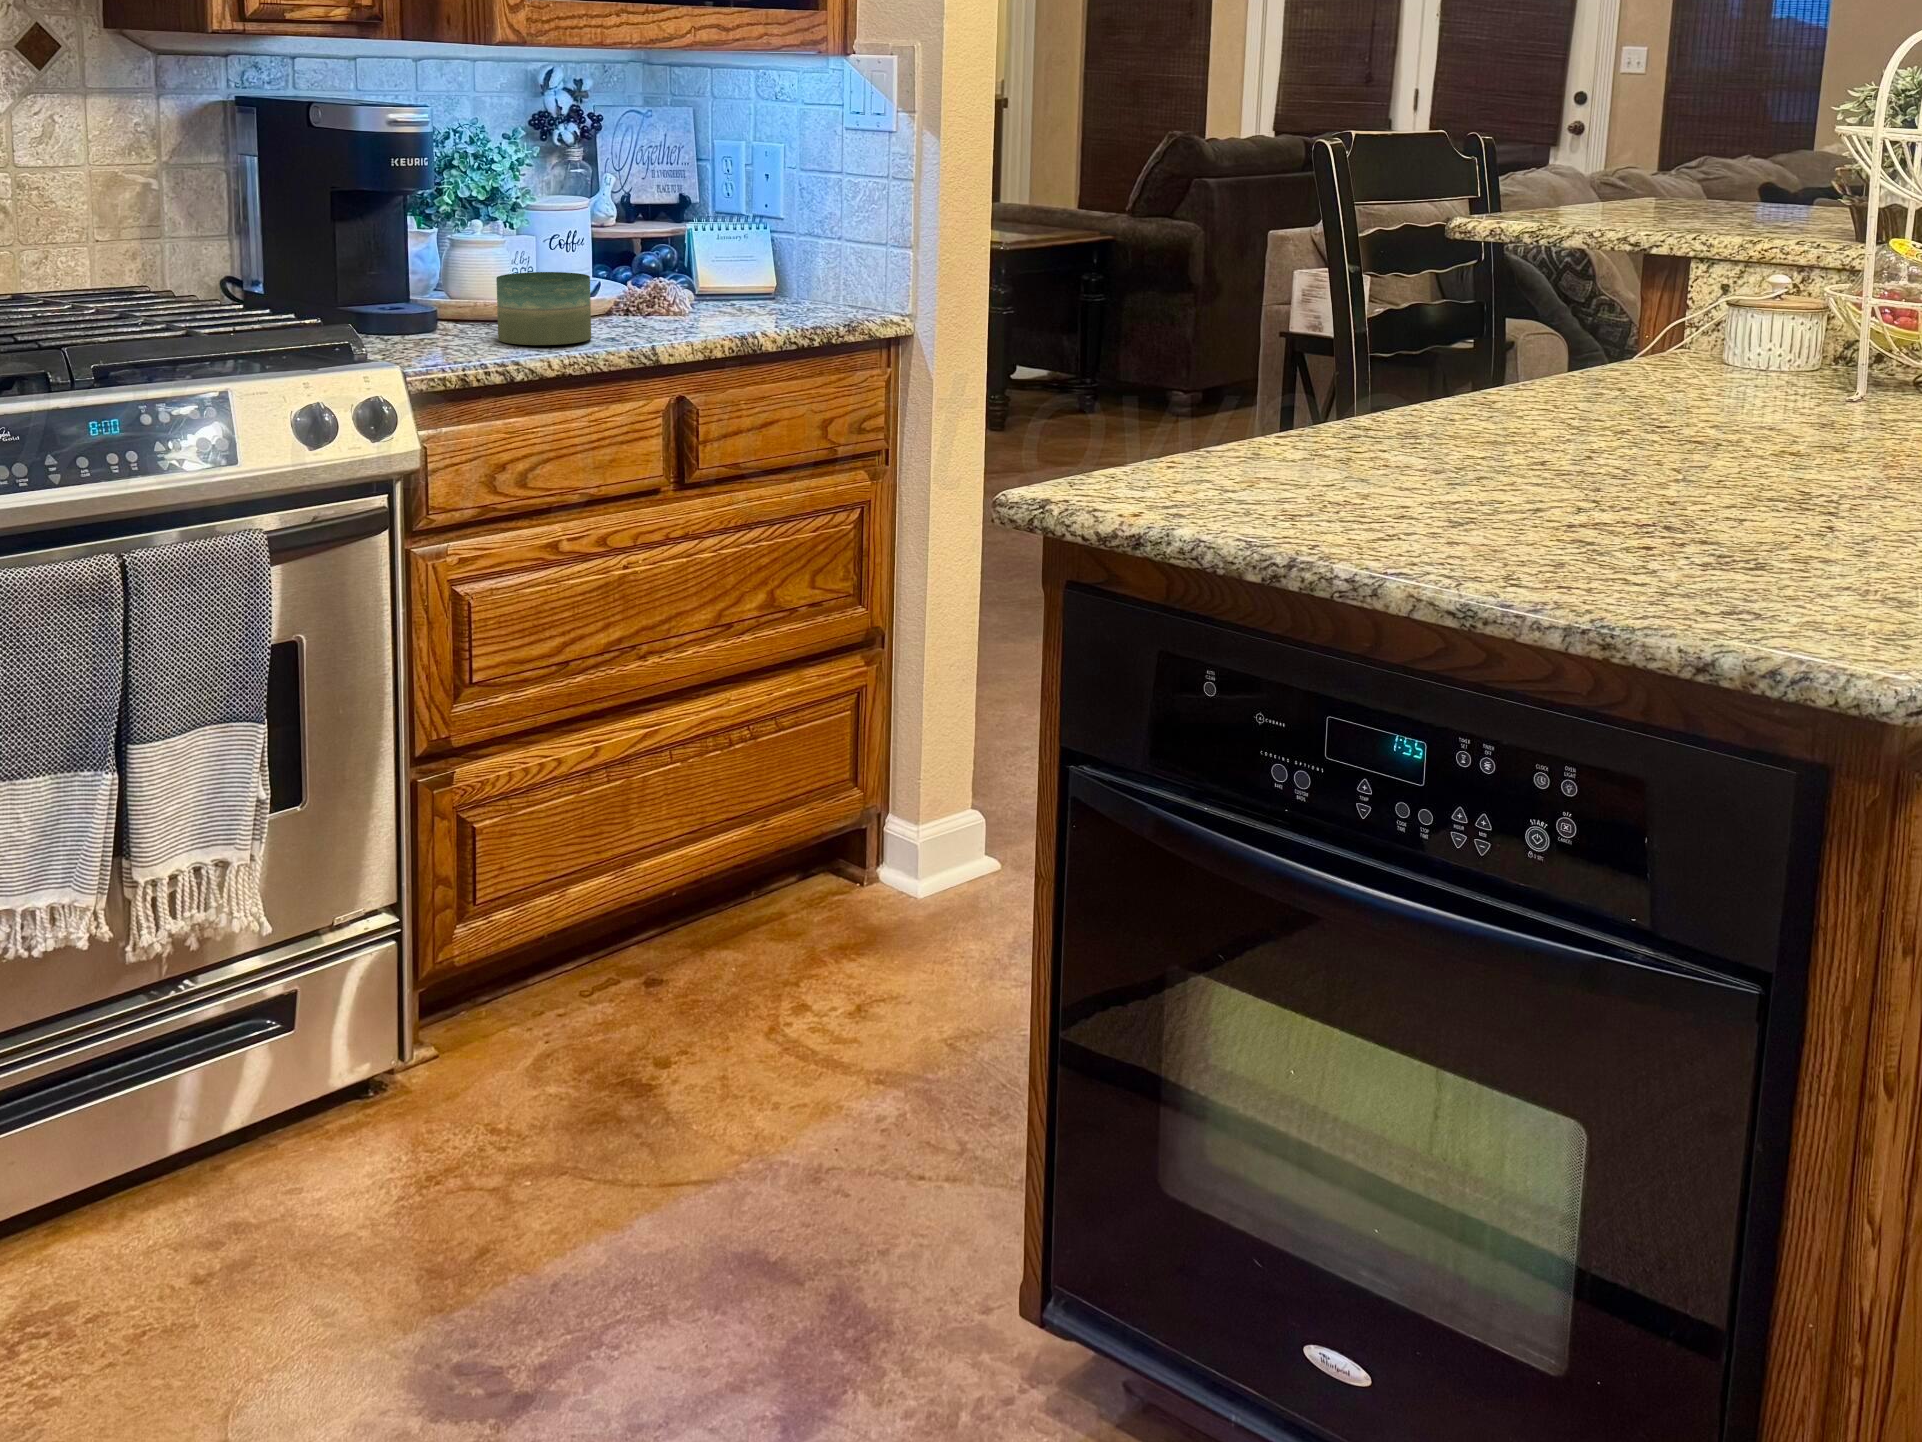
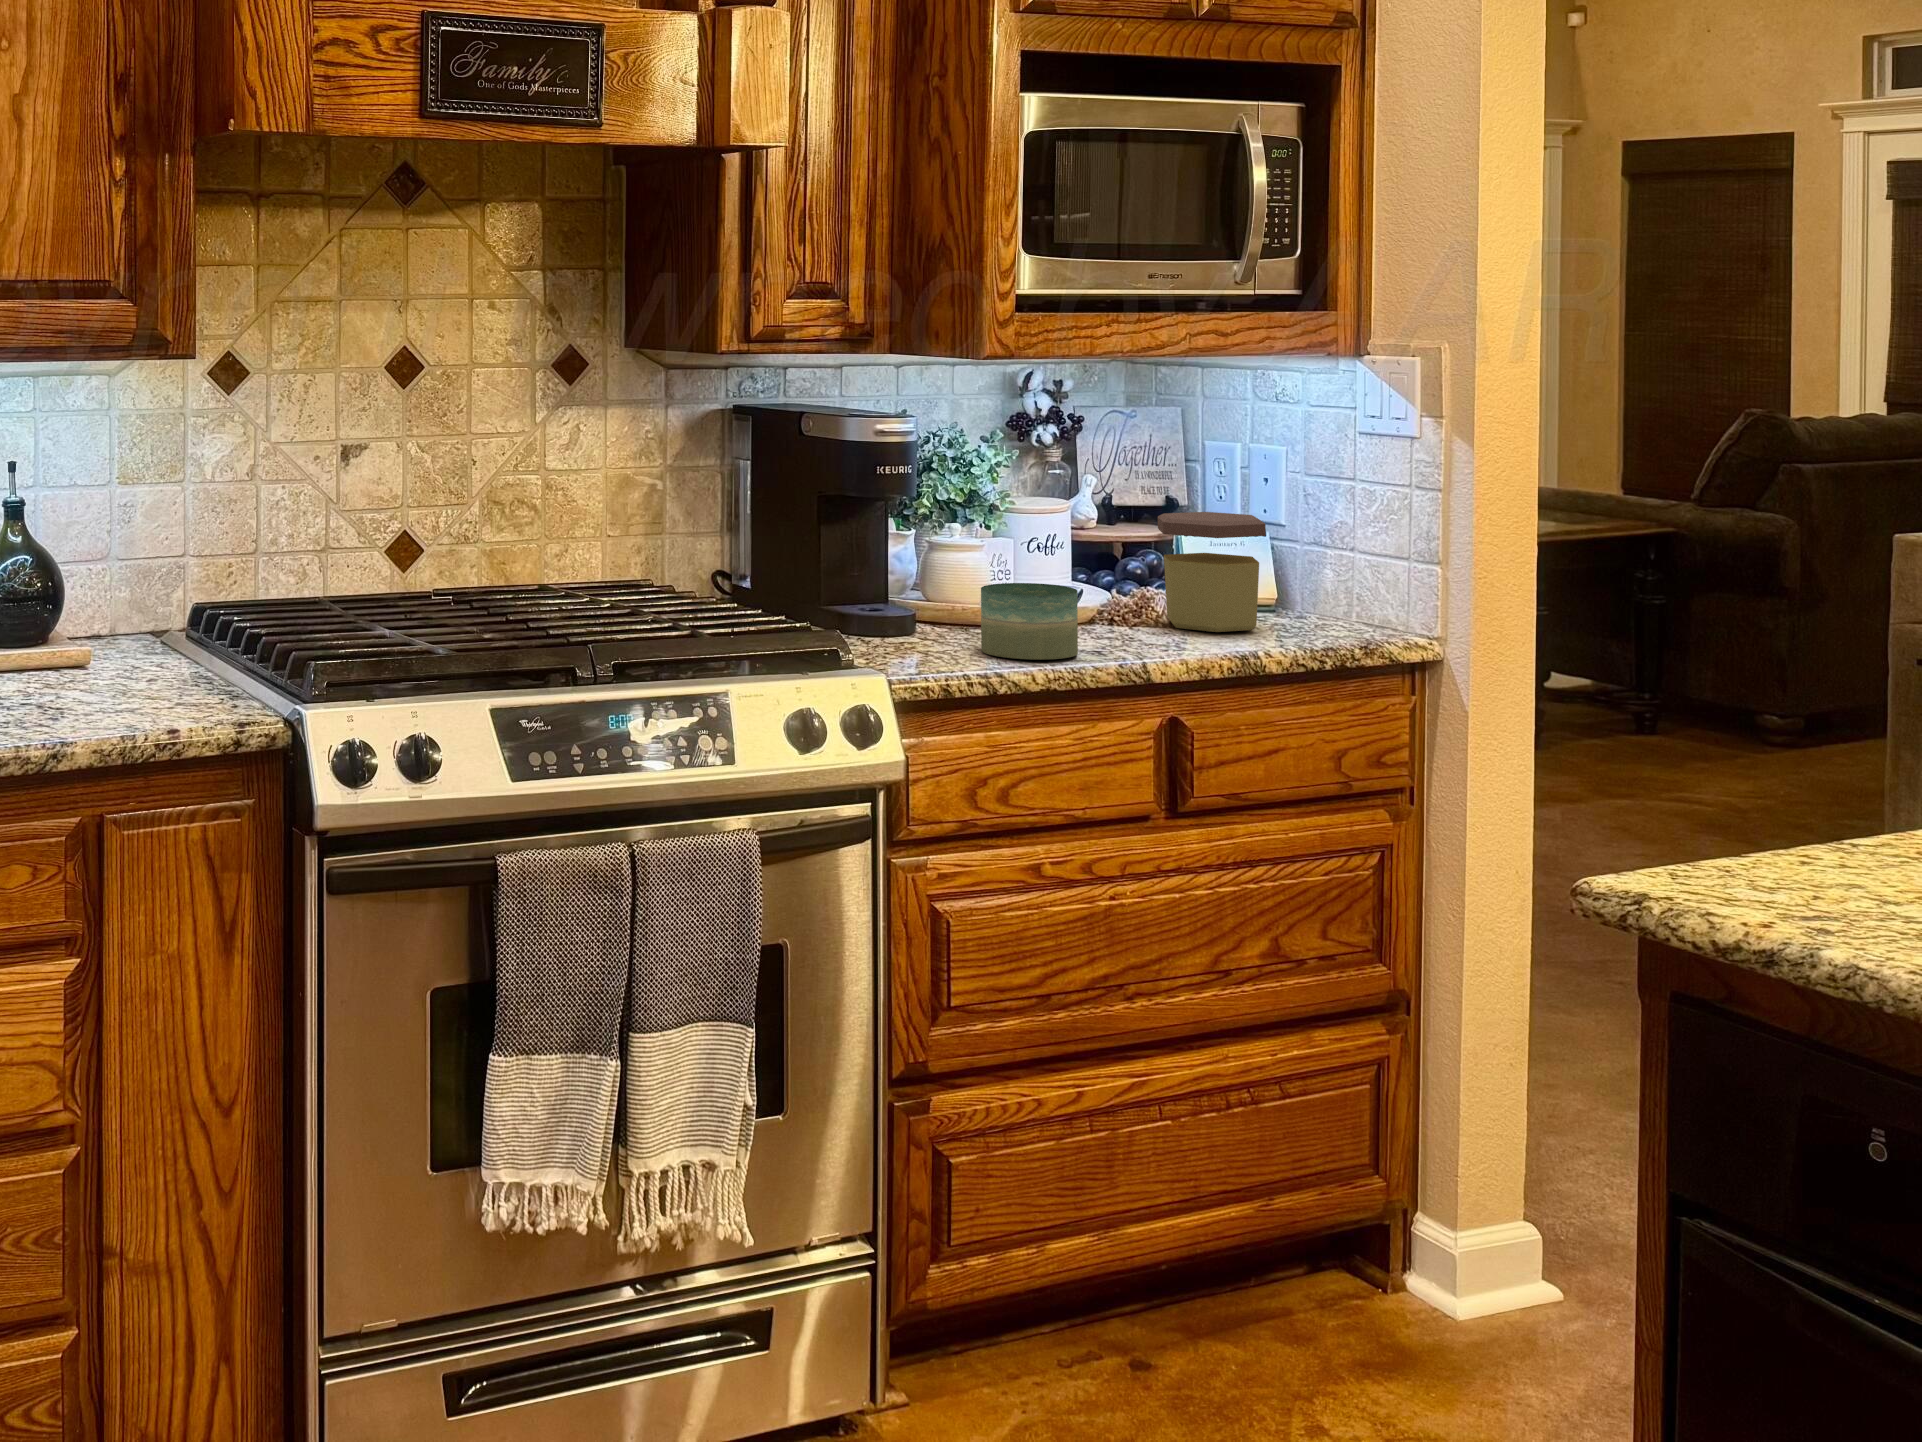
jar: none [669,202,765,315] -> present [1158,512,1266,632]

